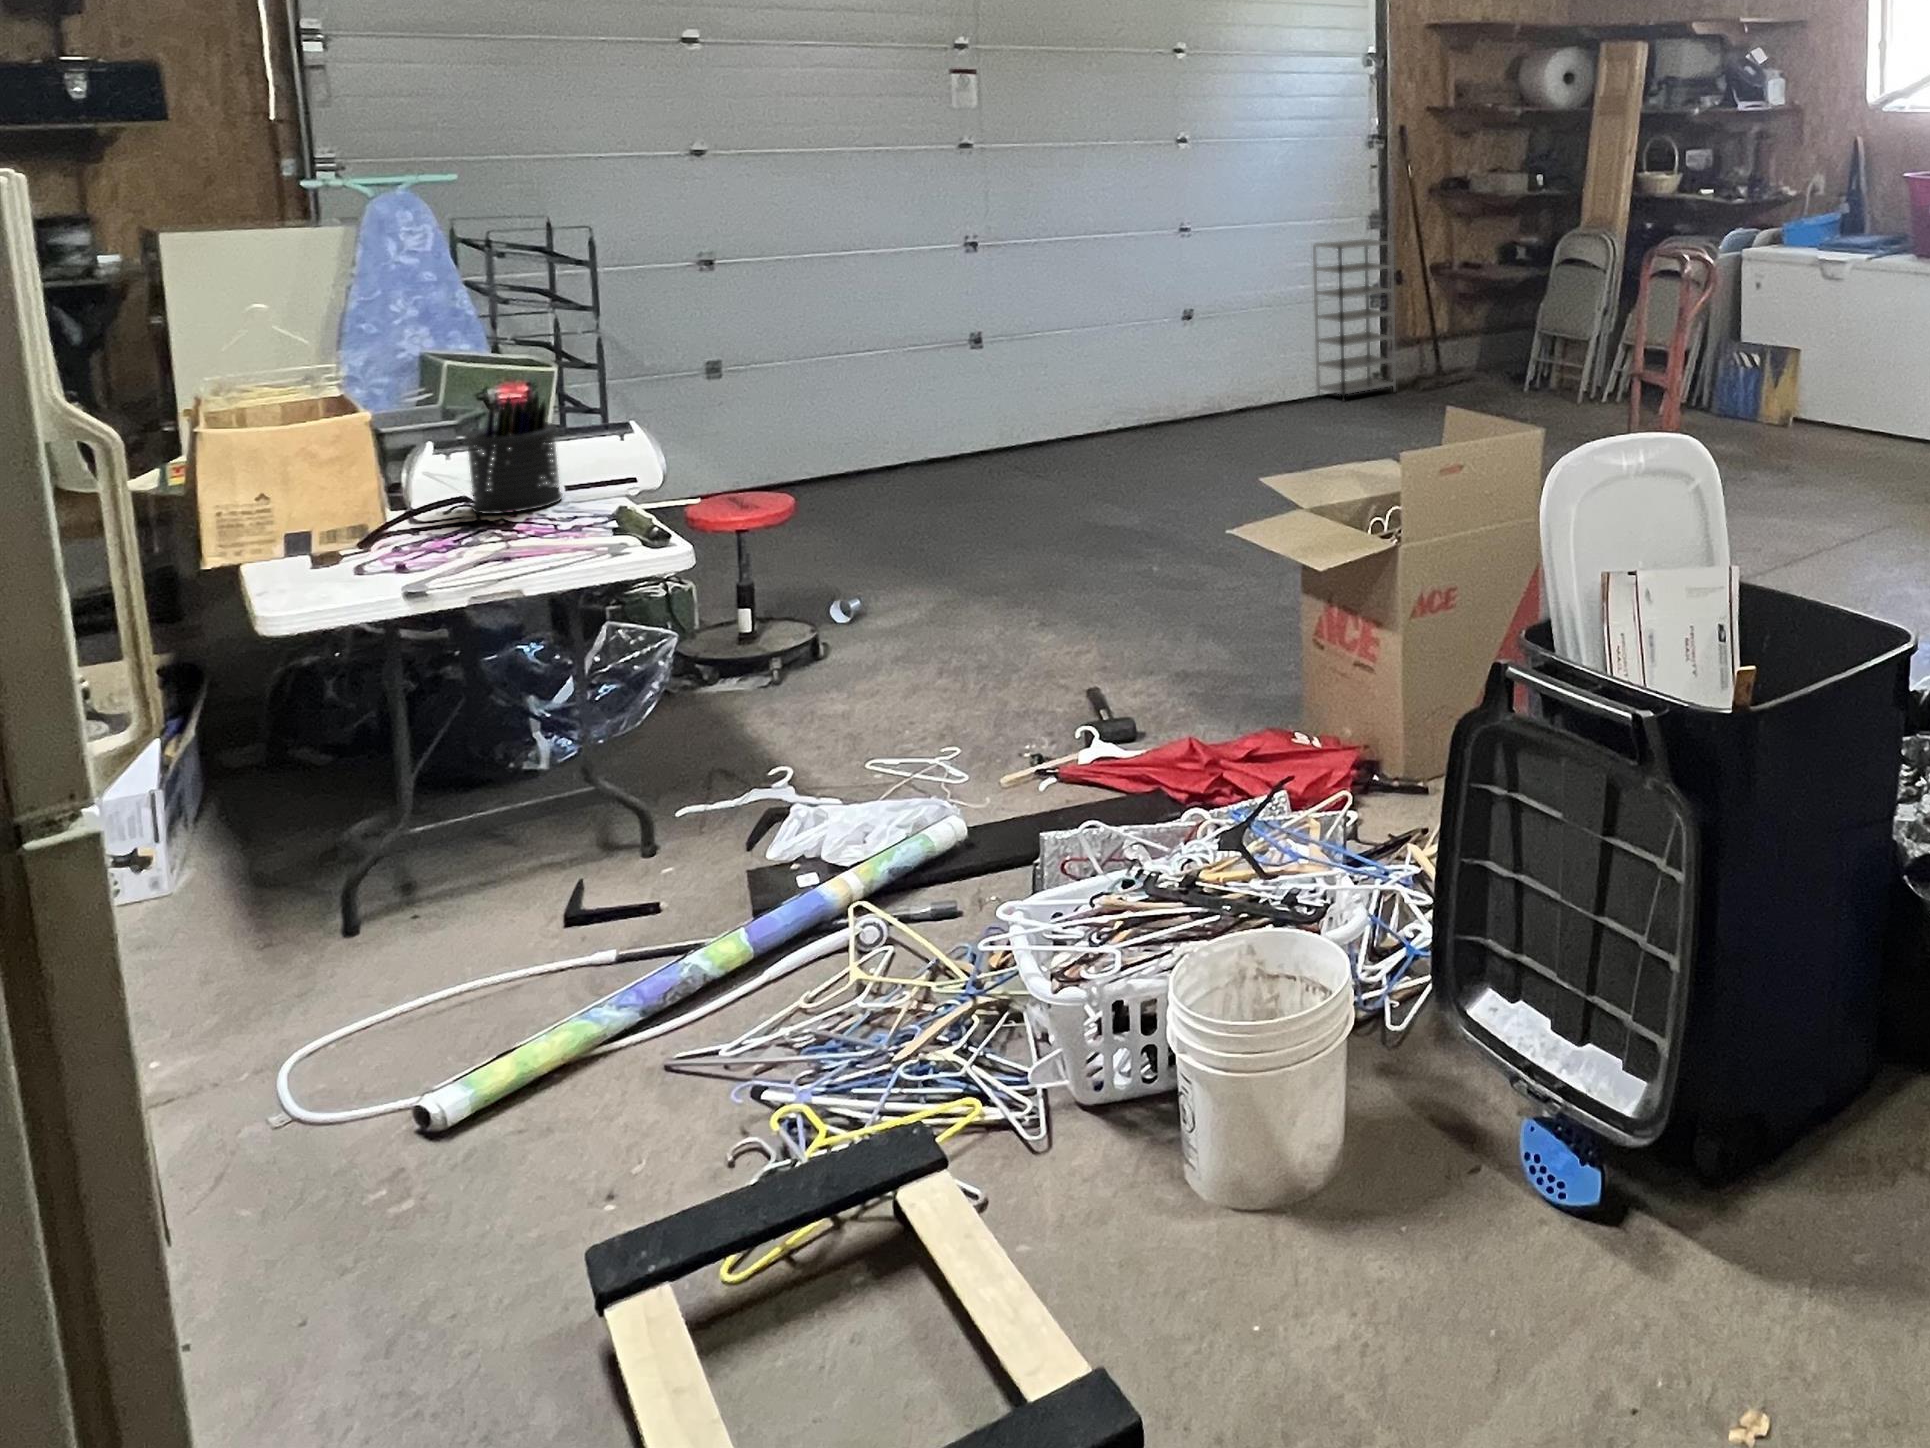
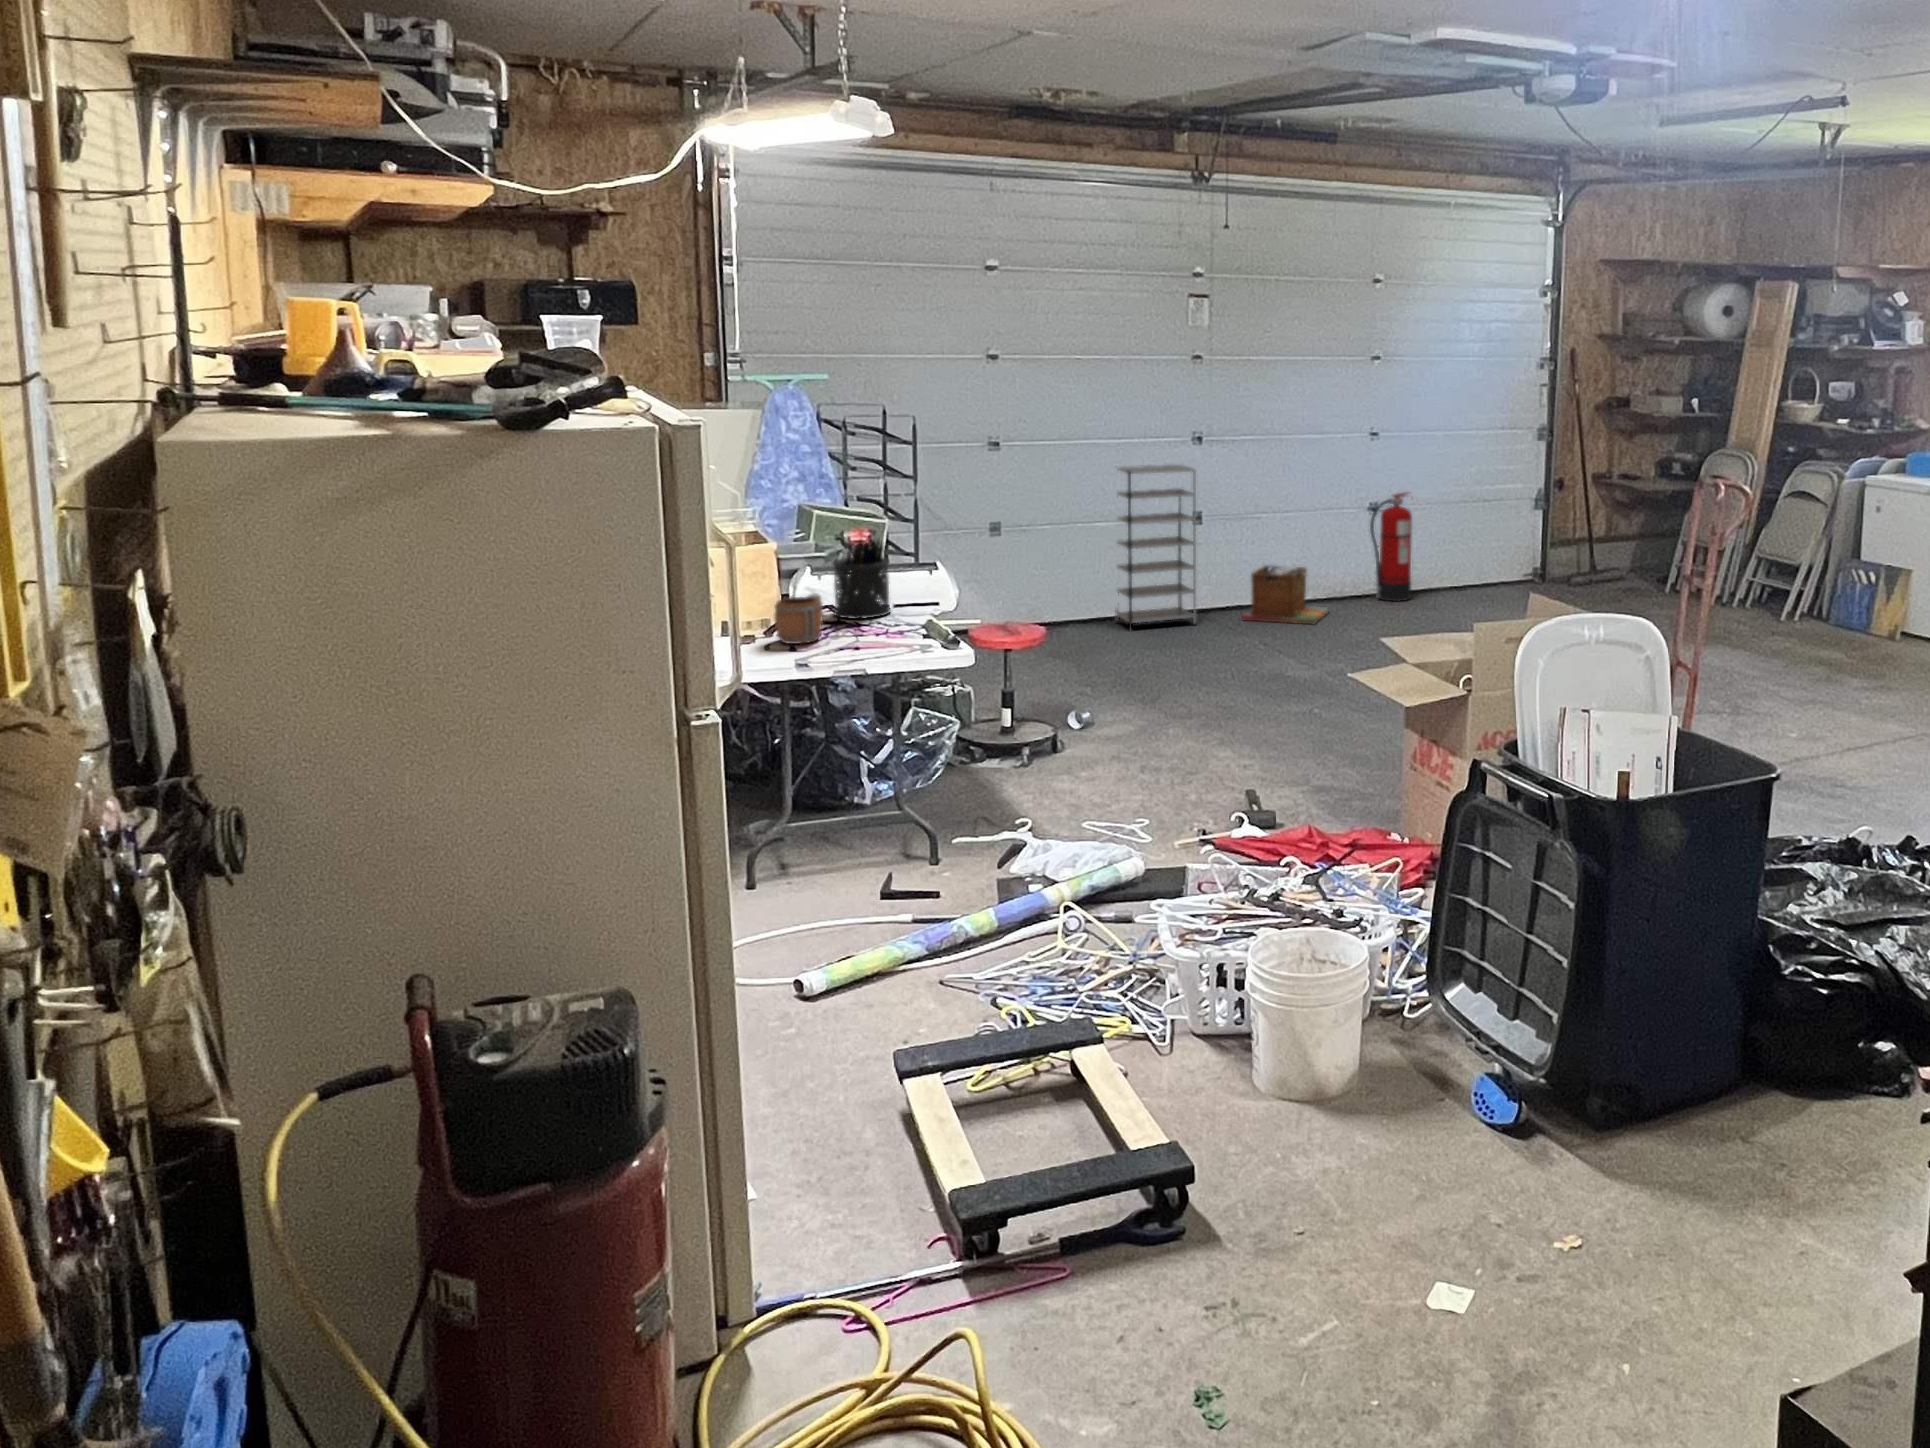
shelving unit: present [1313,239,1396,401] -> present [1115,465,1196,630]
fire extinguisher: none [1191,294,1242,421] -> present [1370,492,1412,601]
laundry basket: none [1044,389,1149,458] -> present [1242,565,1329,624]
mug: none [365,483,451,562] -> present [774,593,823,644]

